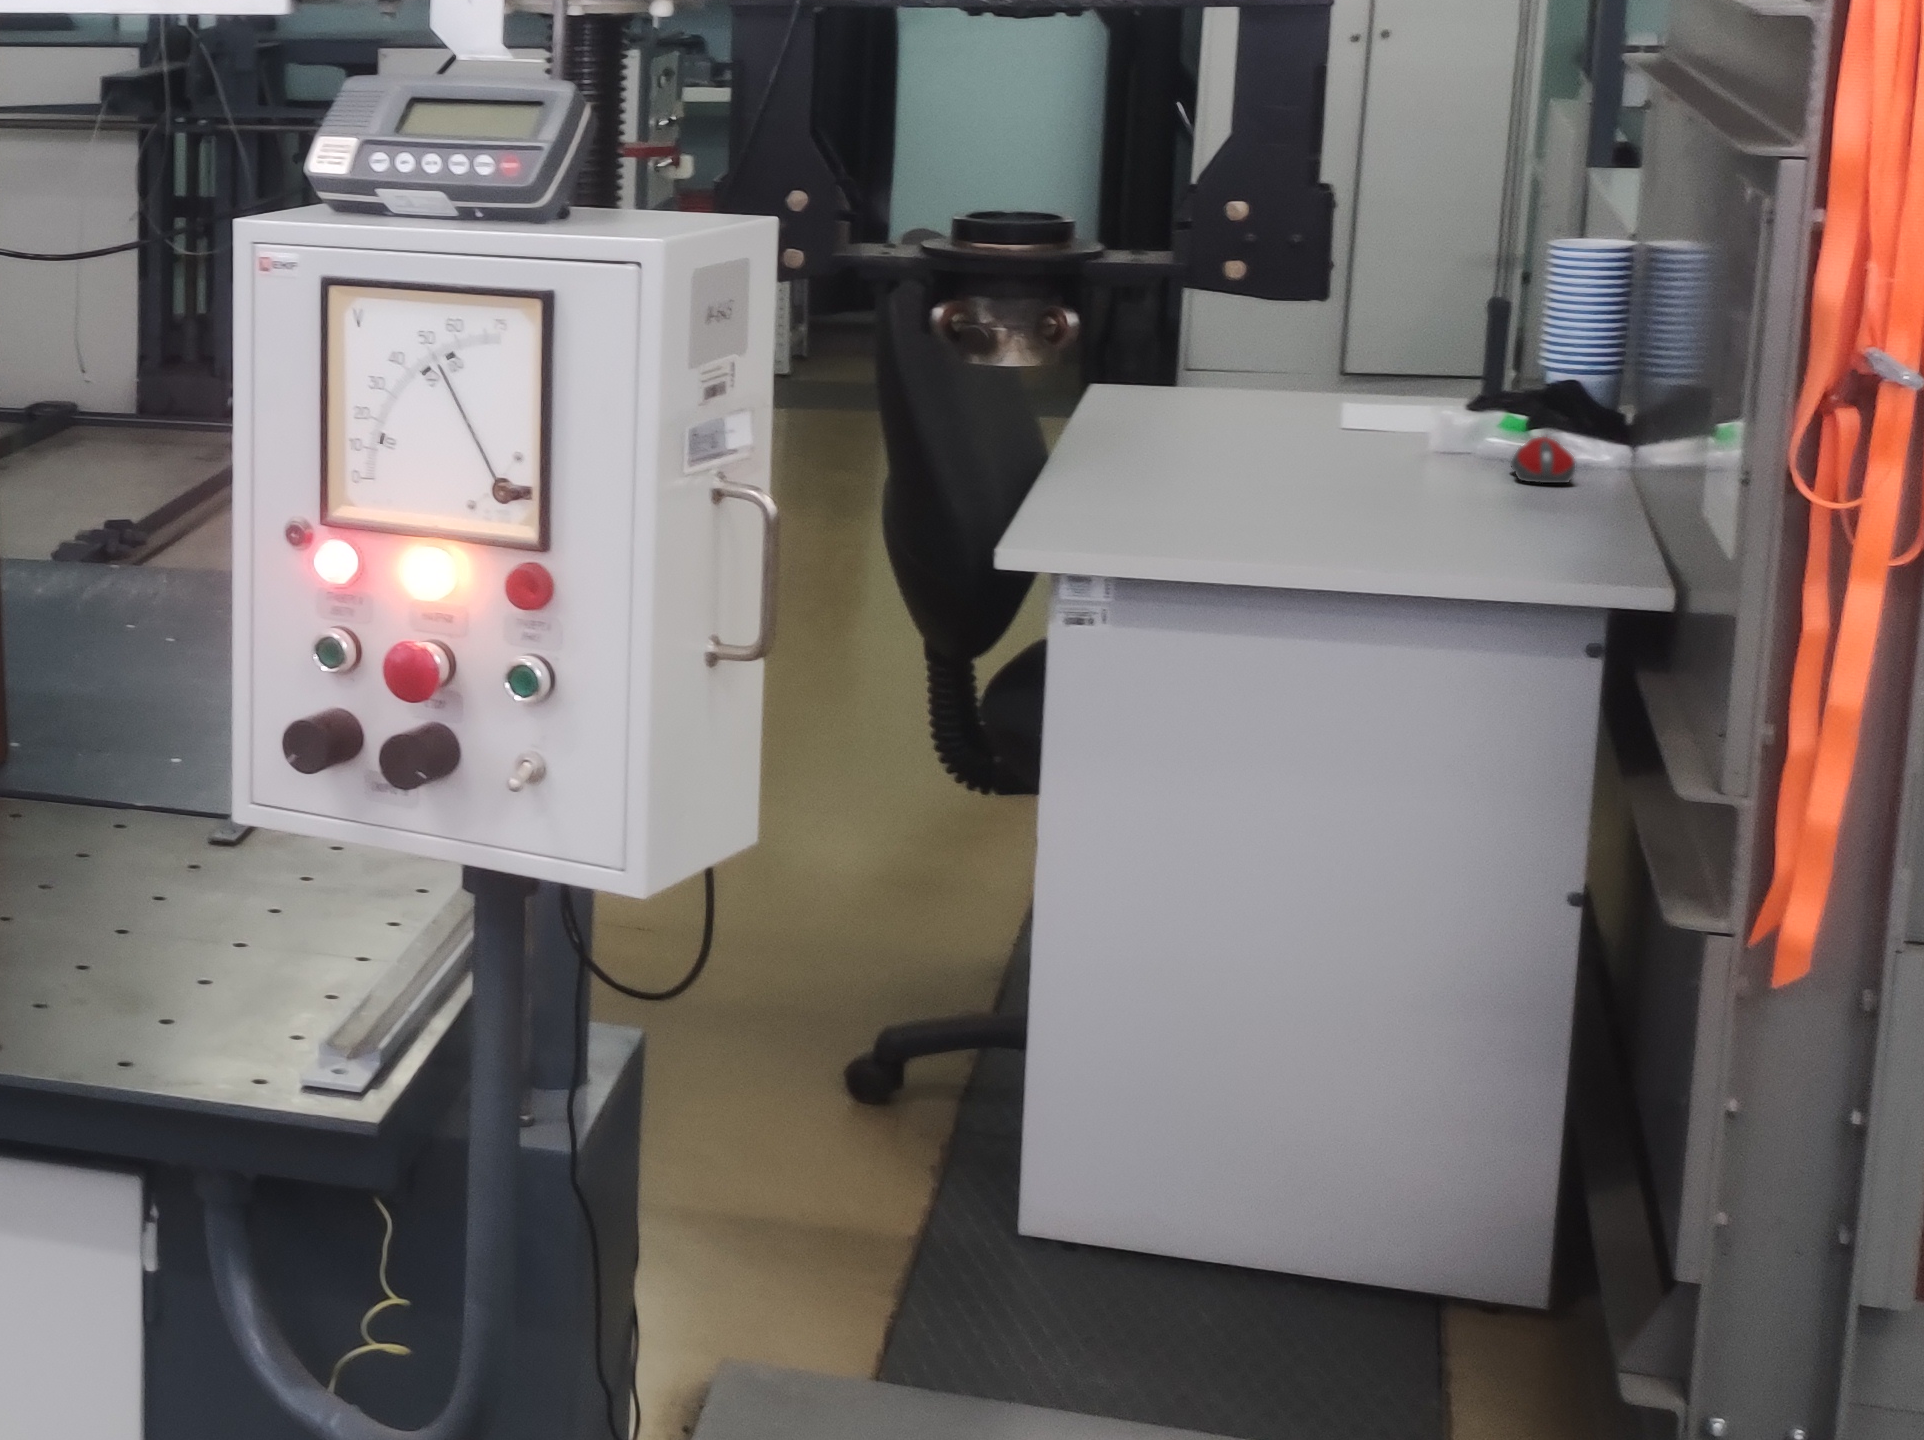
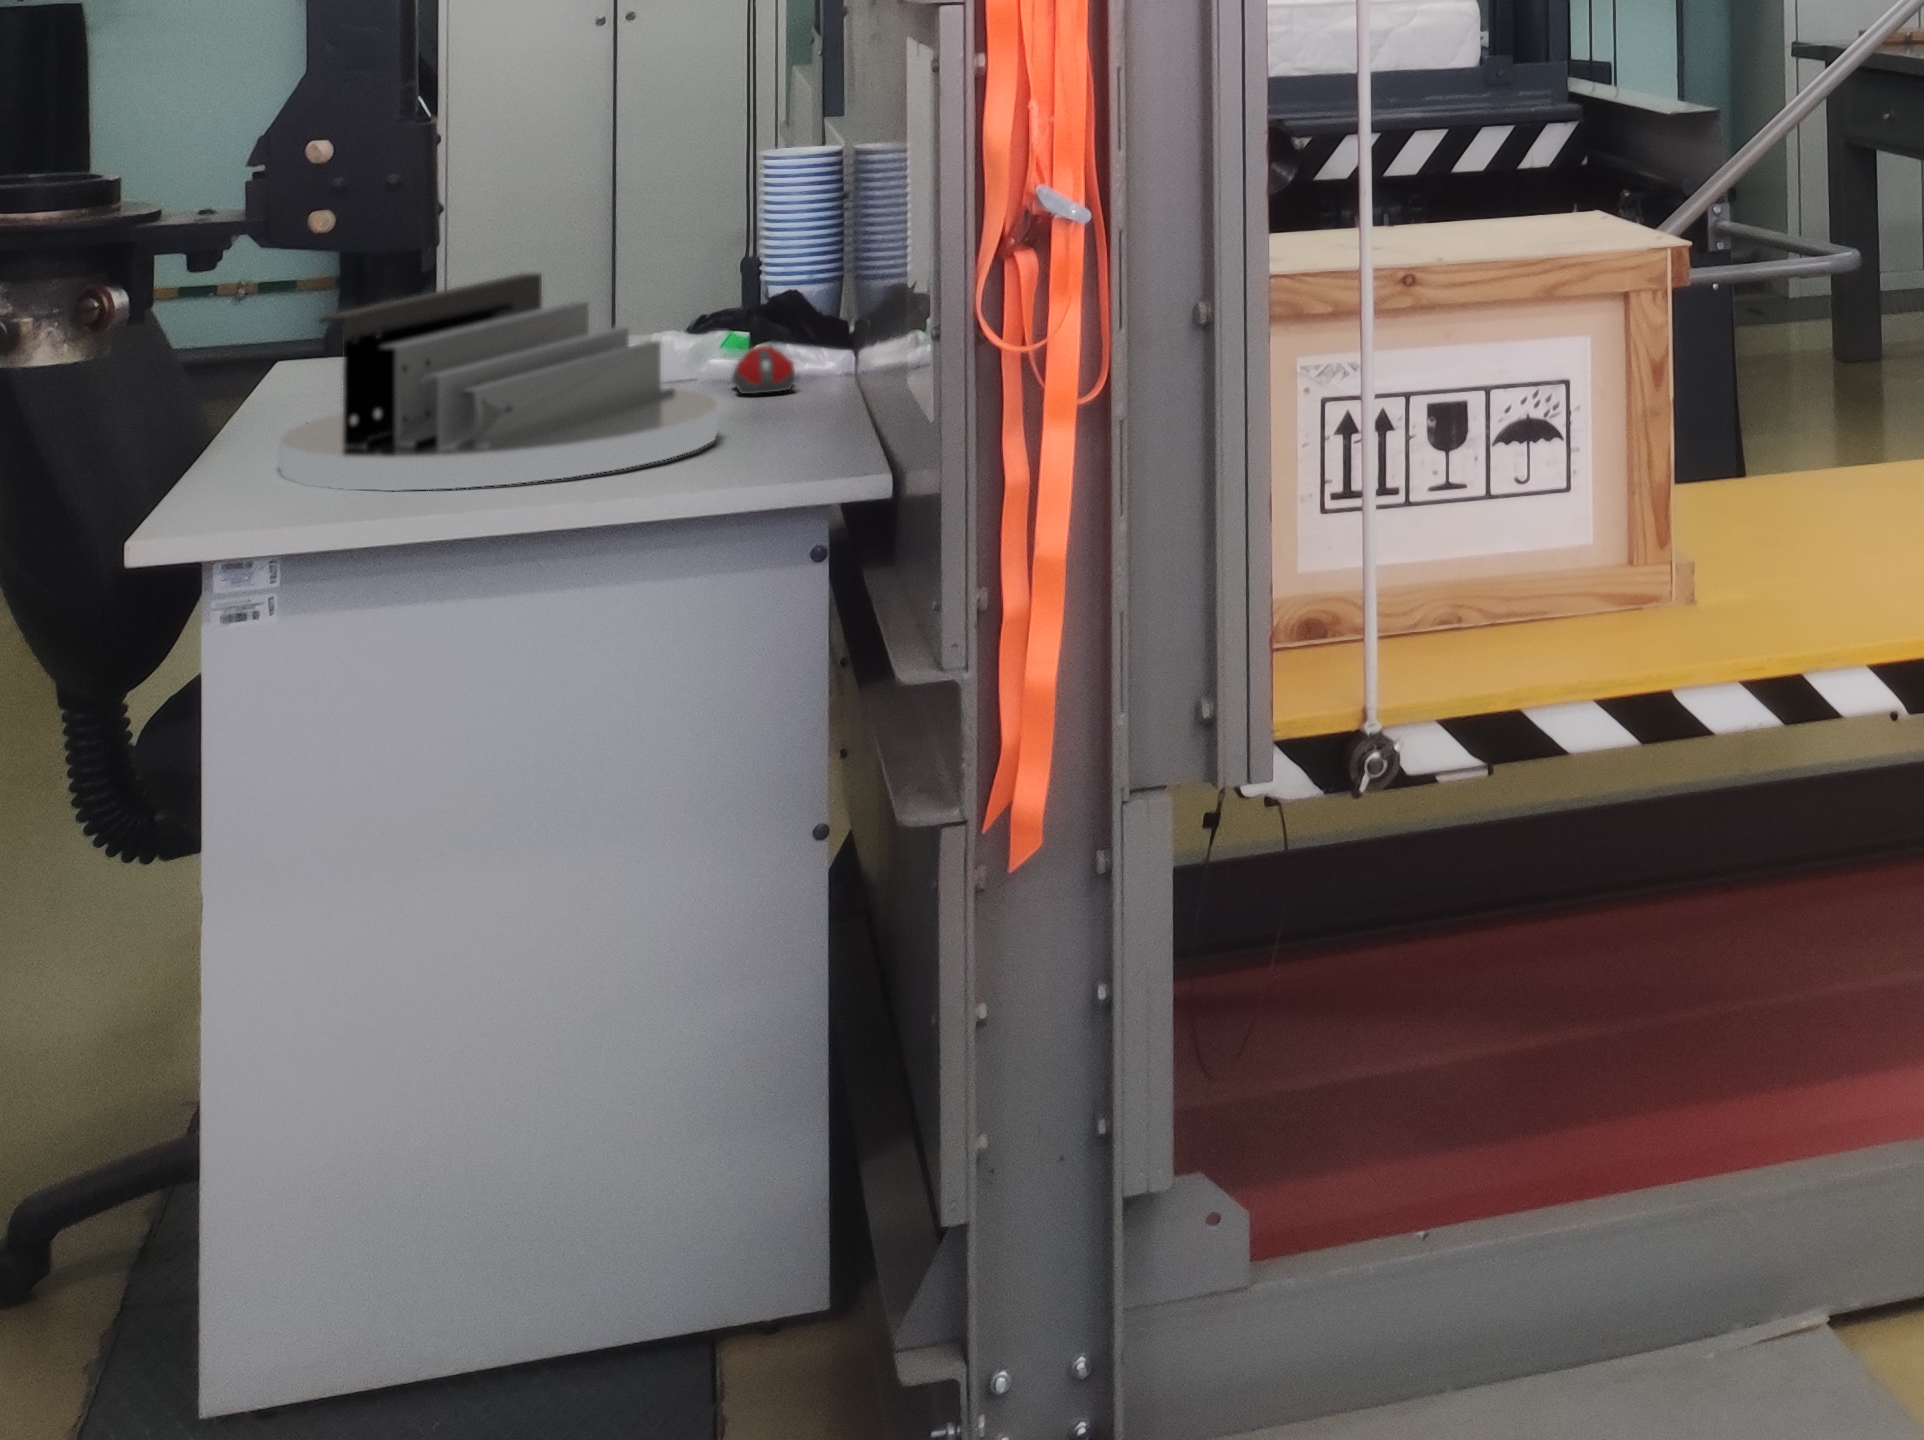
desk organizer: none [1115,349,1502,545] -> present [280,273,718,491]

